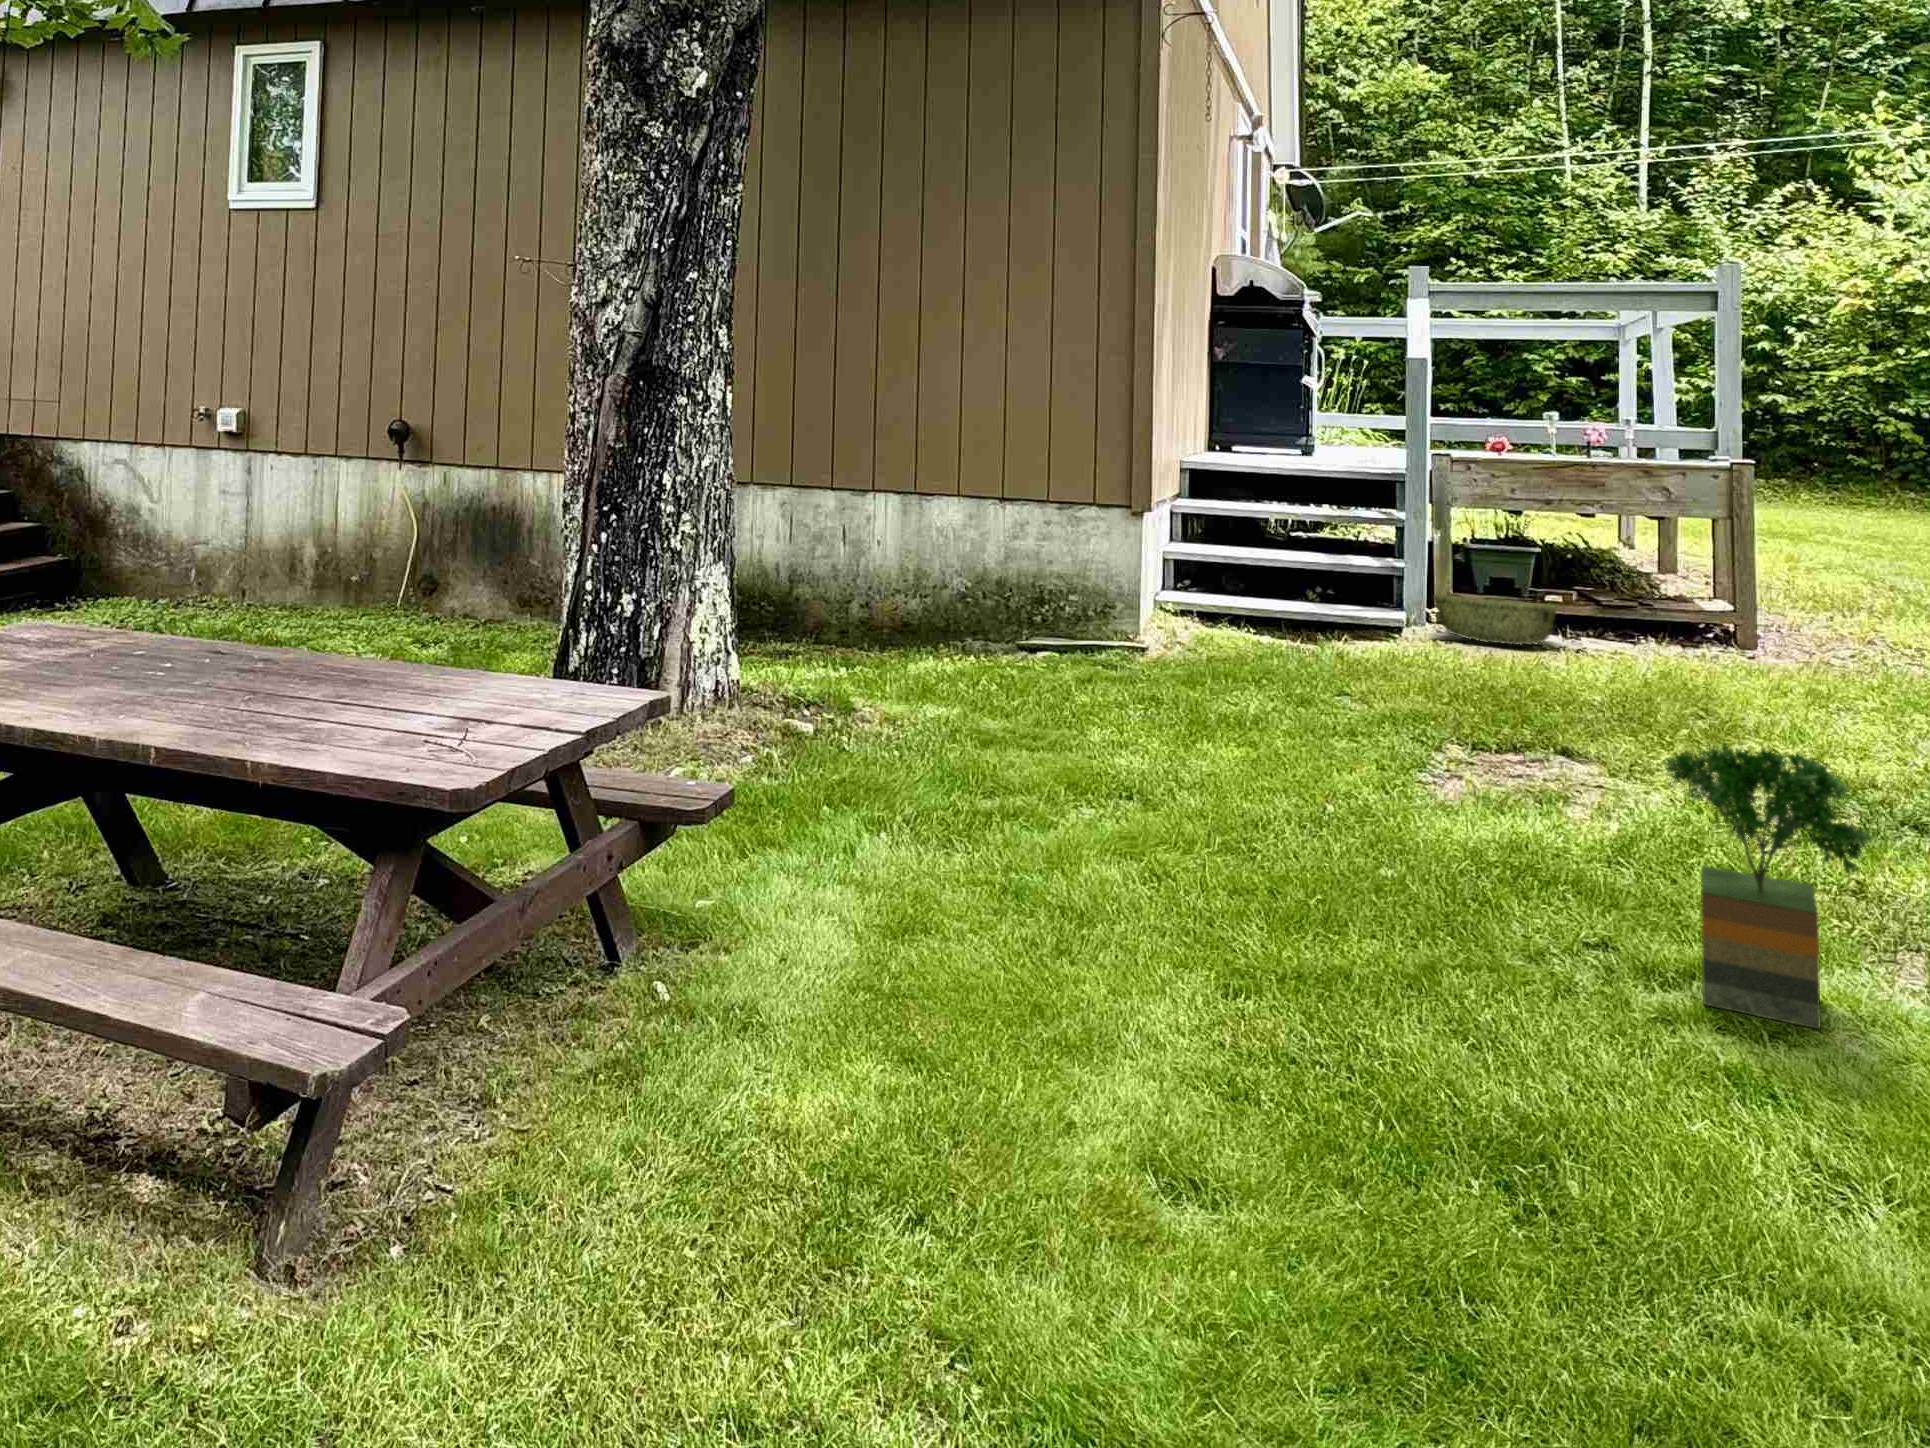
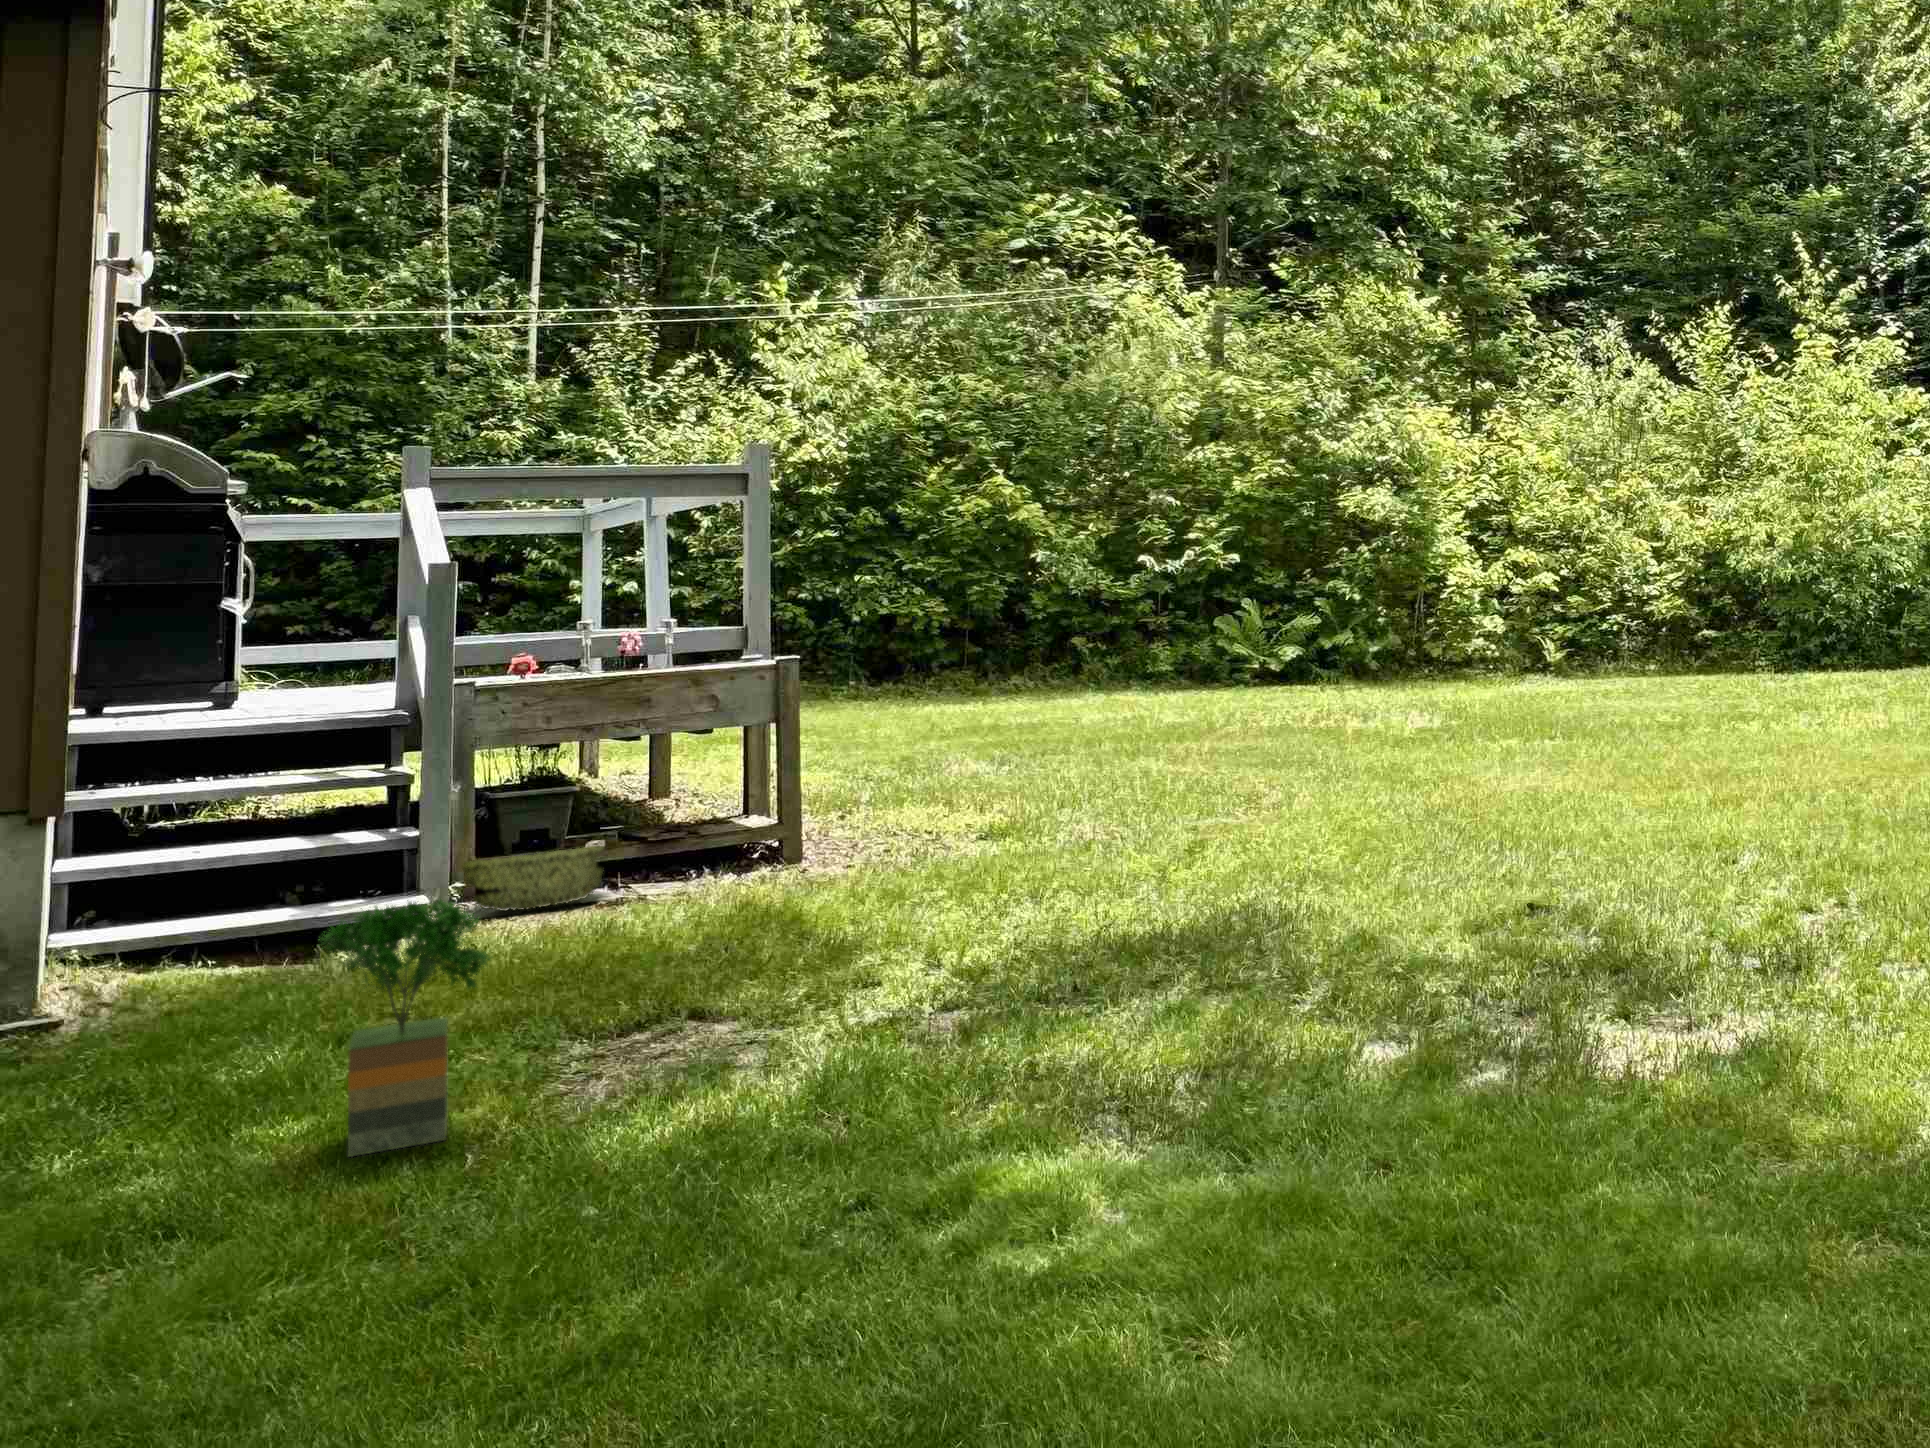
potted tree: present [1662,743,1873,1029] -> present [319,899,490,1157]

